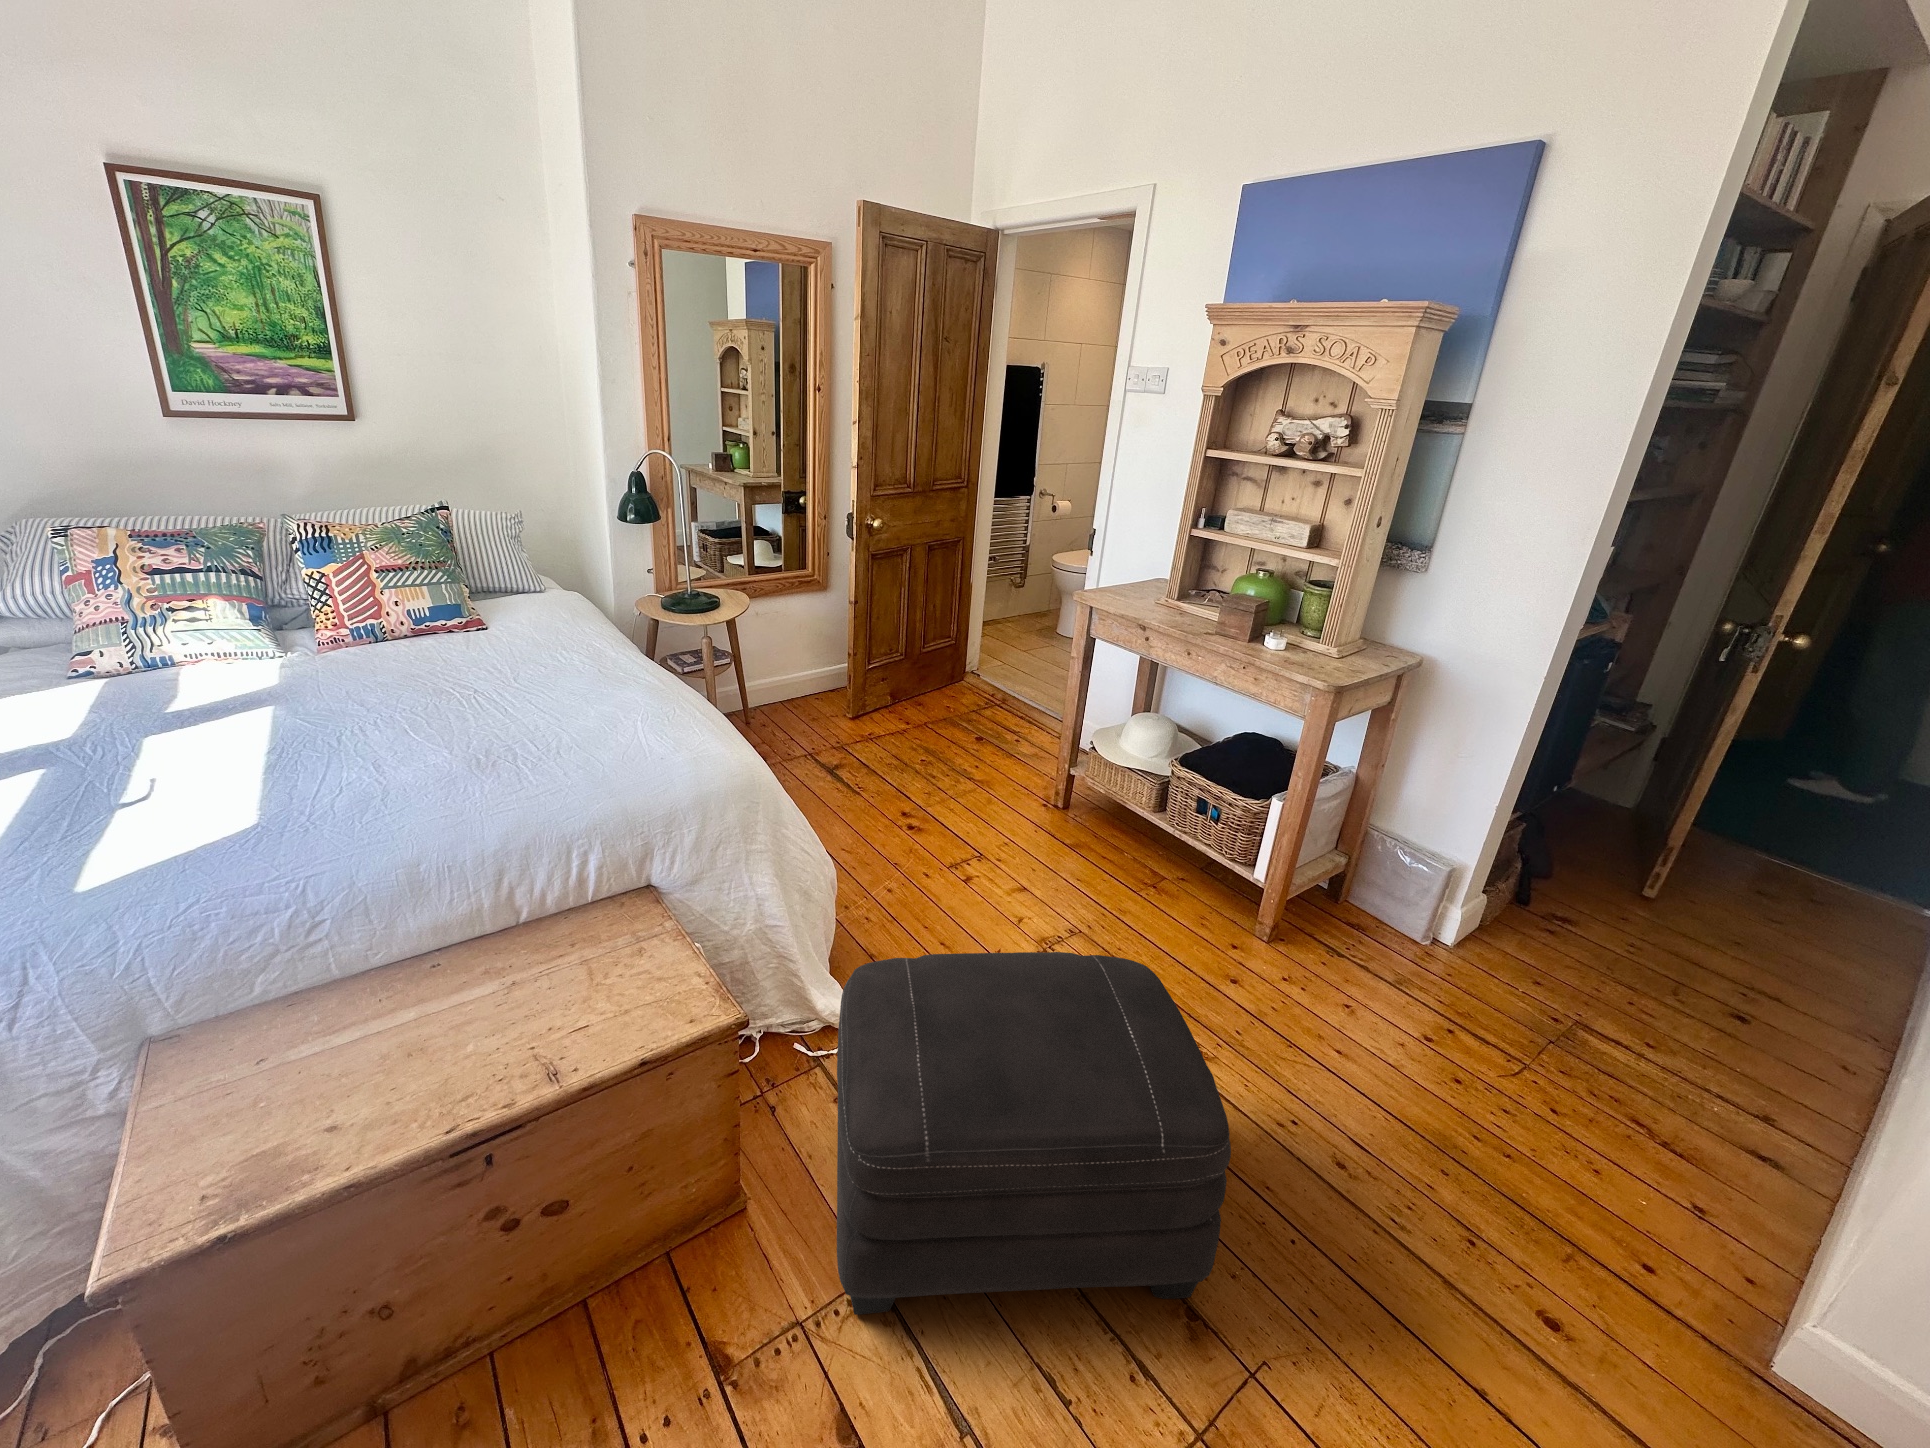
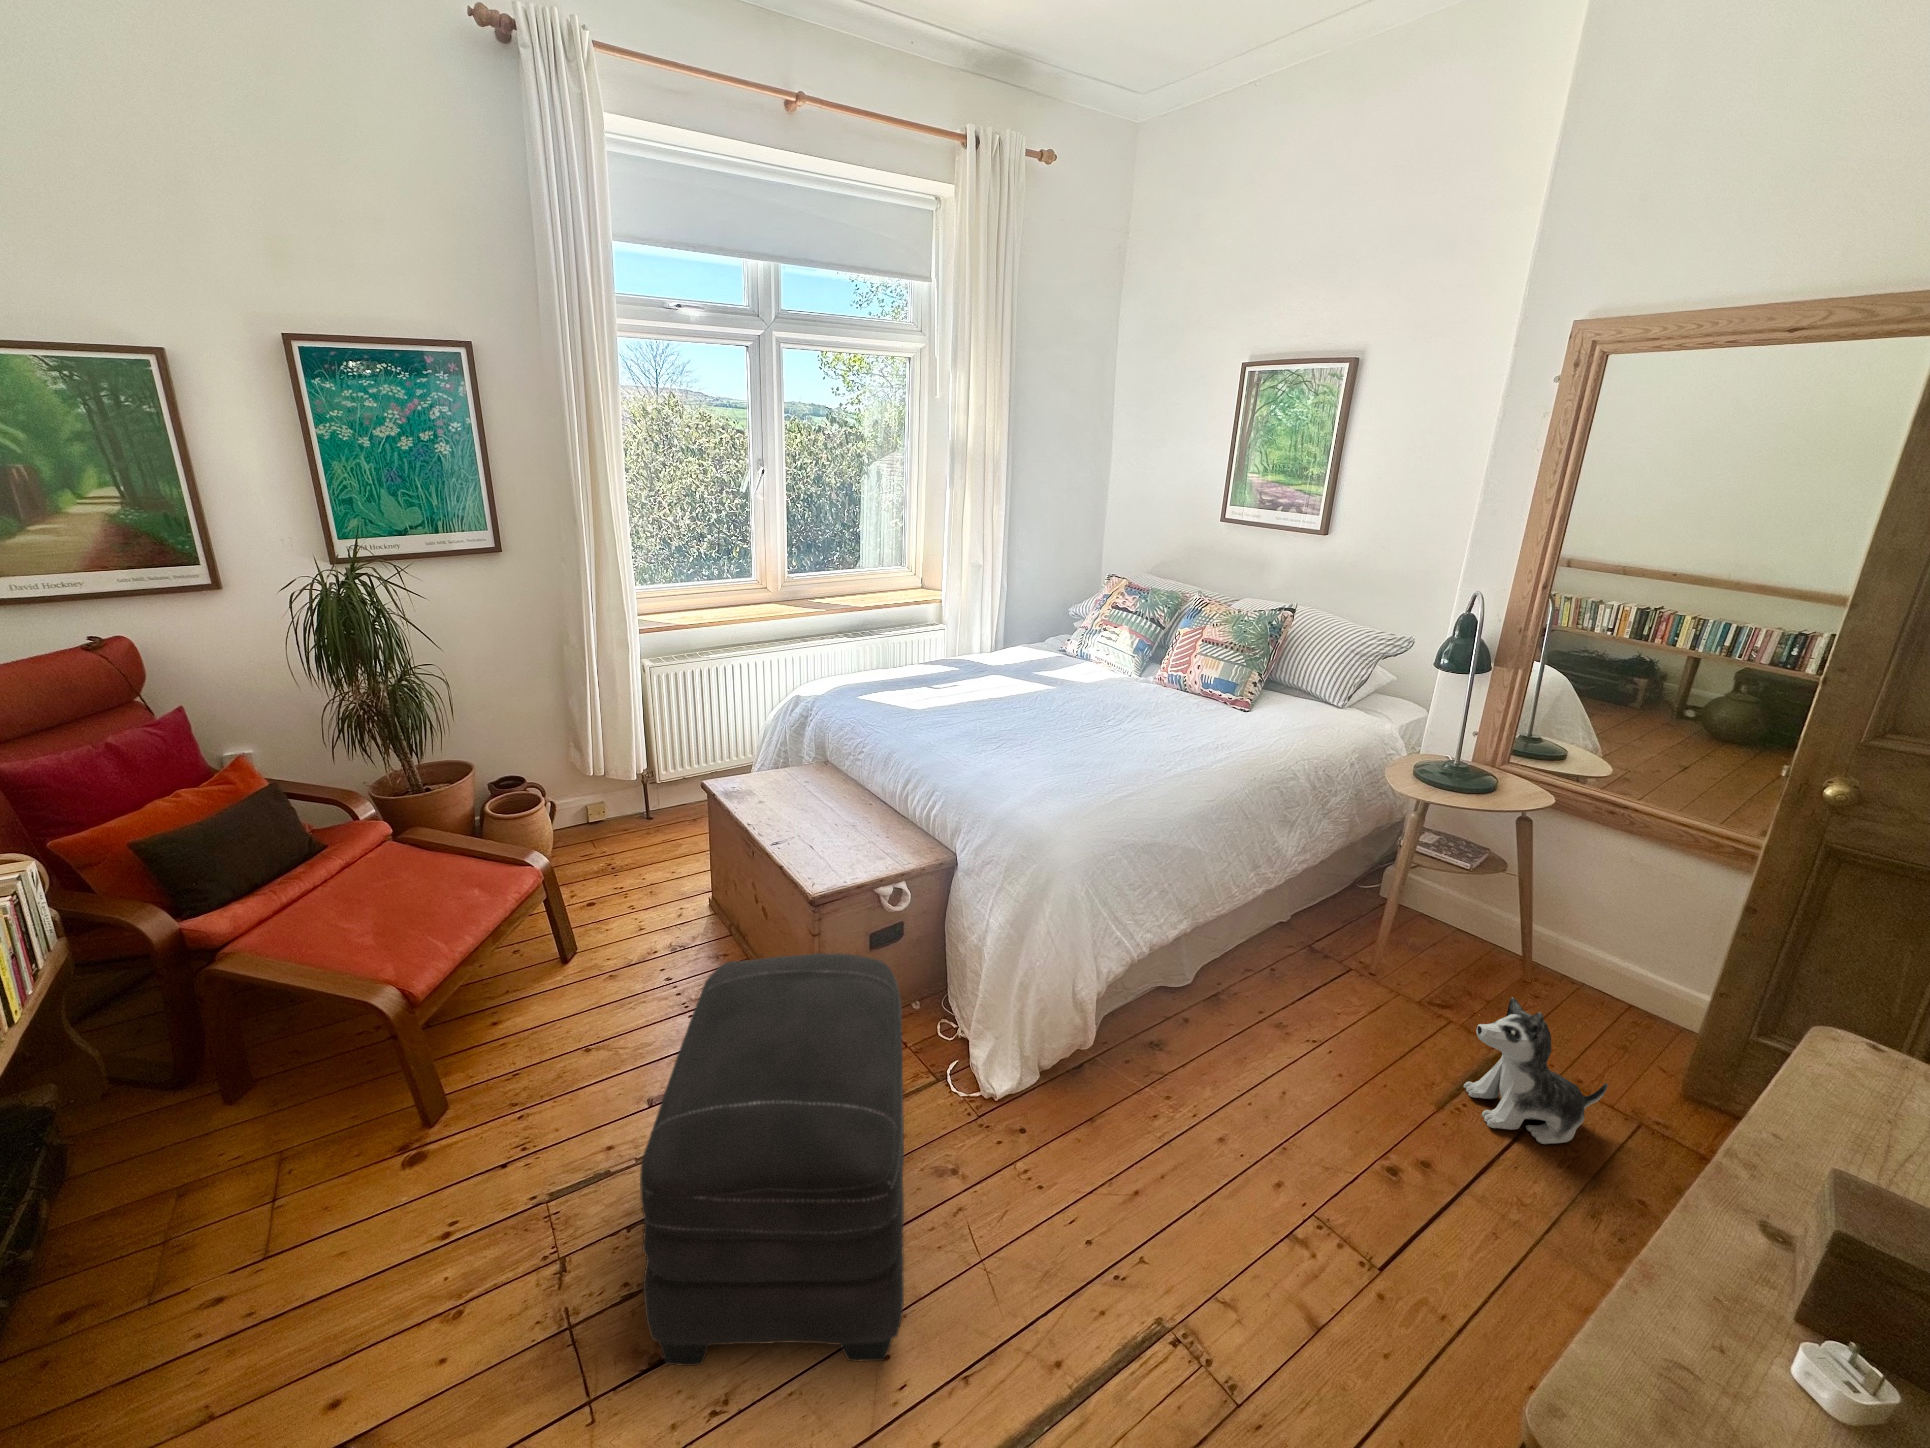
plush toy: none [838,705,887,786] -> present [1464,997,1608,1144]

